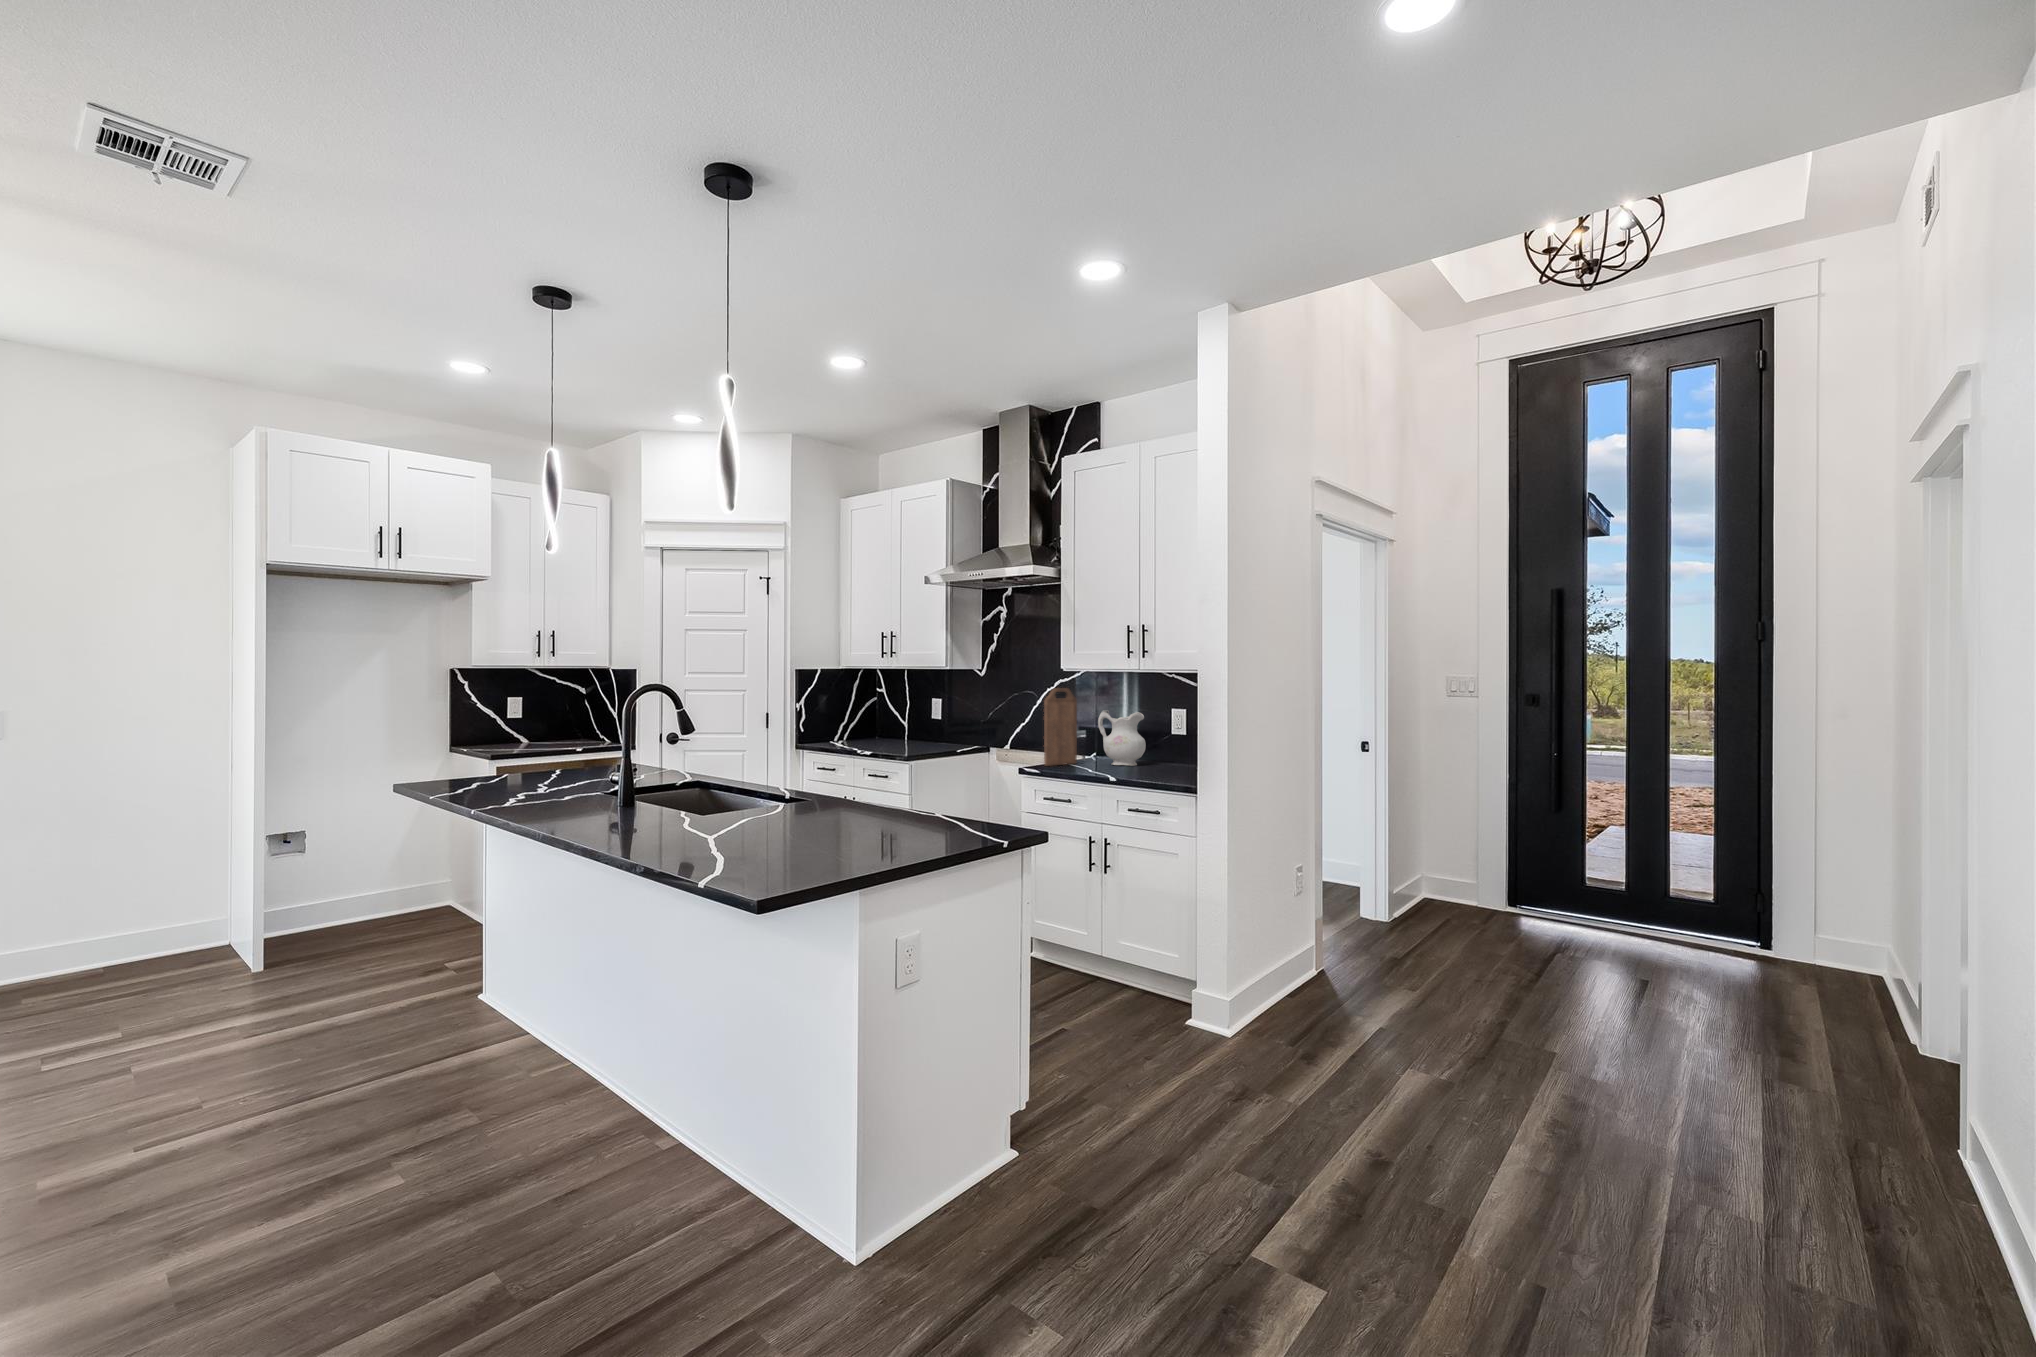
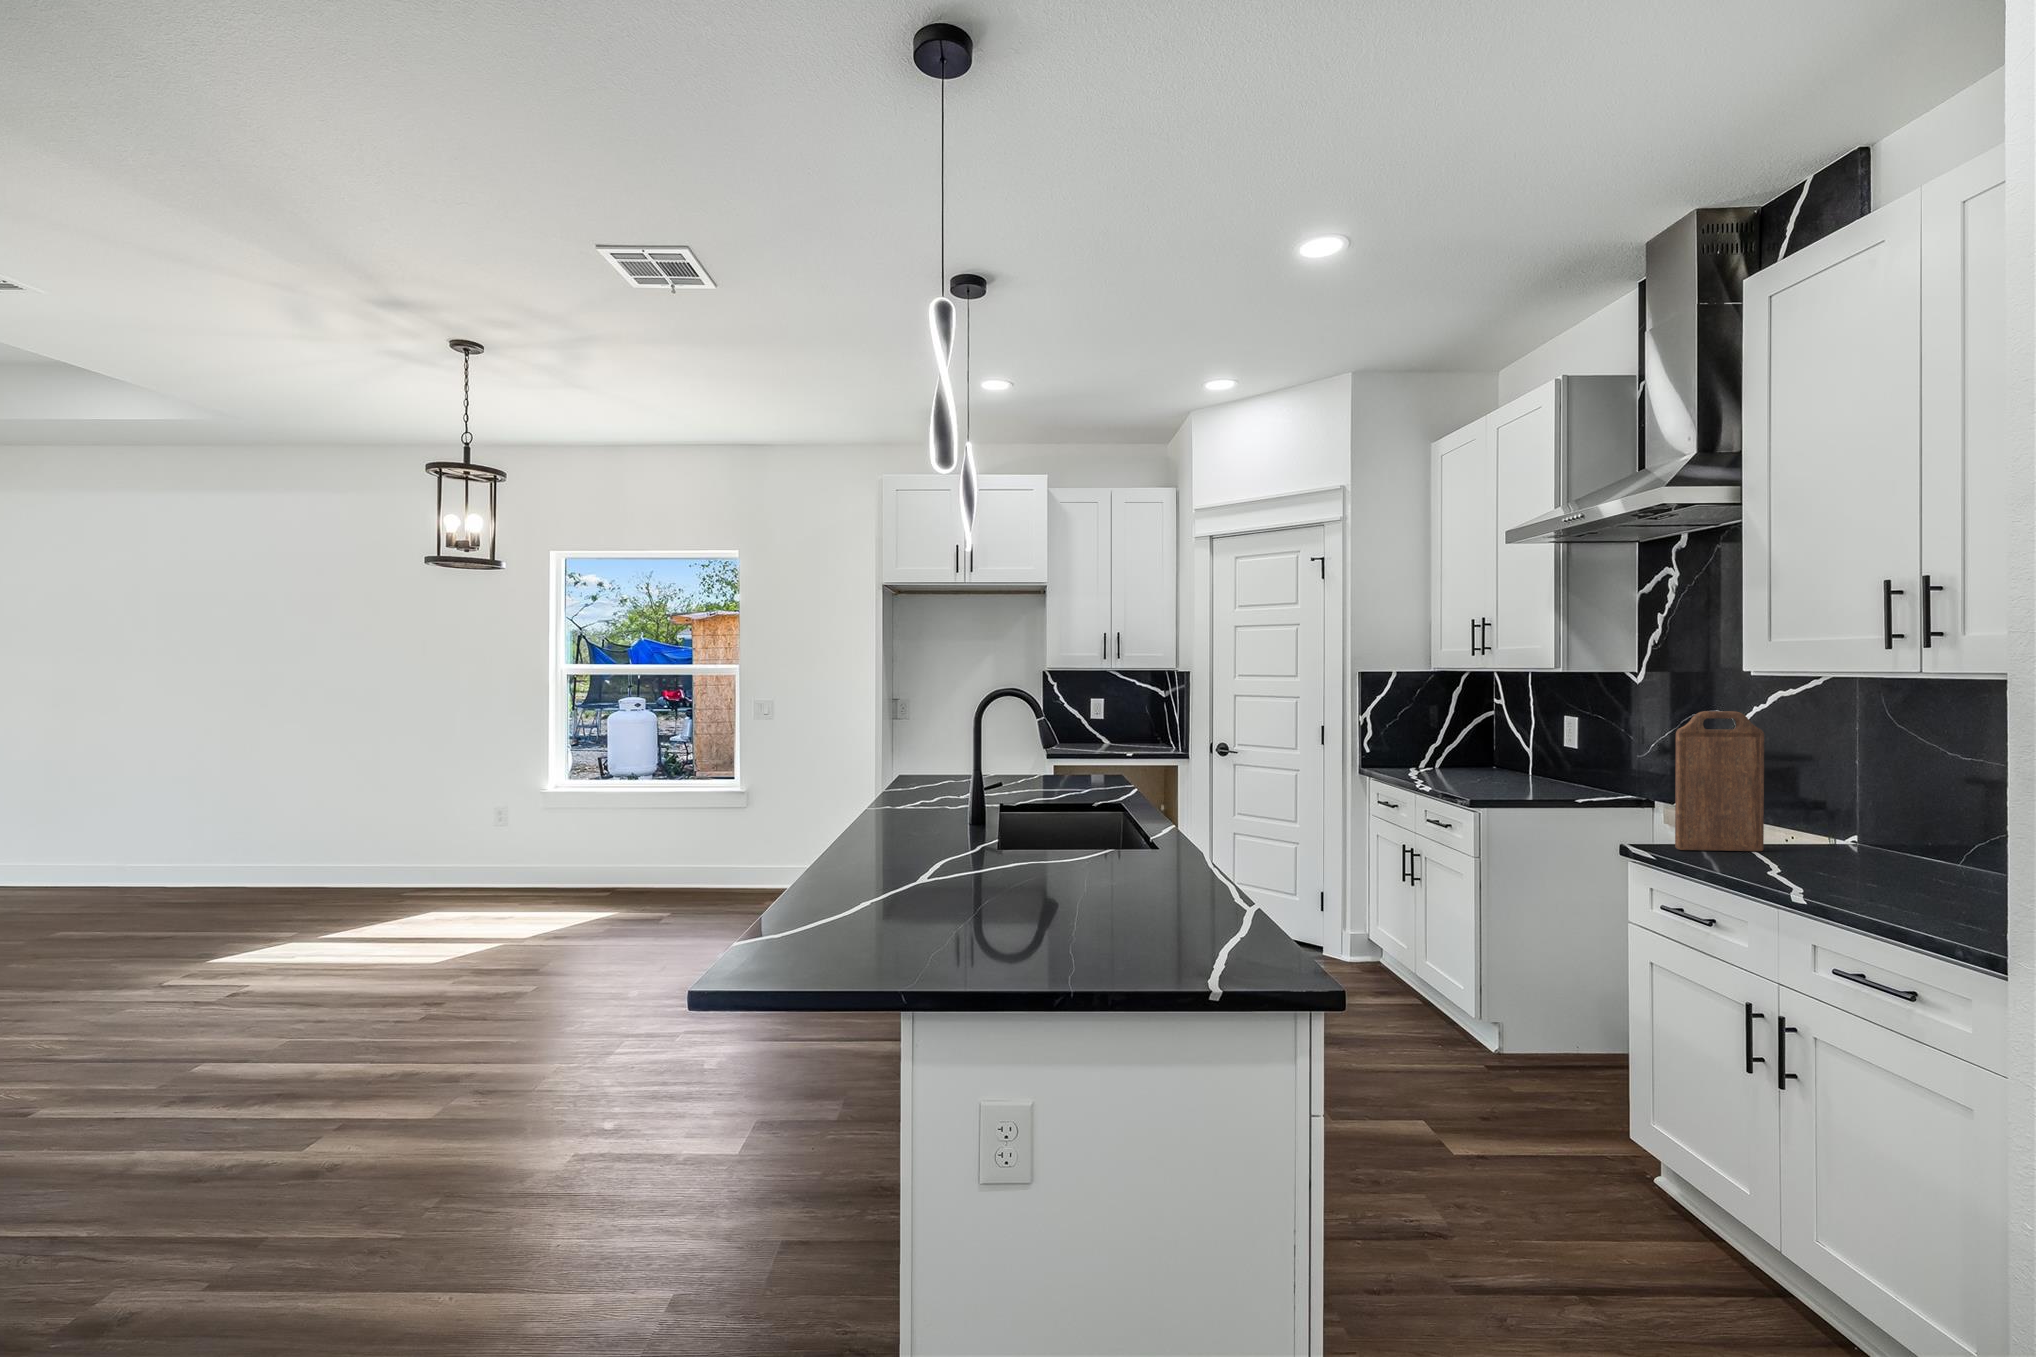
ceramic pitcher: present [1098,710,1146,766] -> none [1814,756,1939,875]

